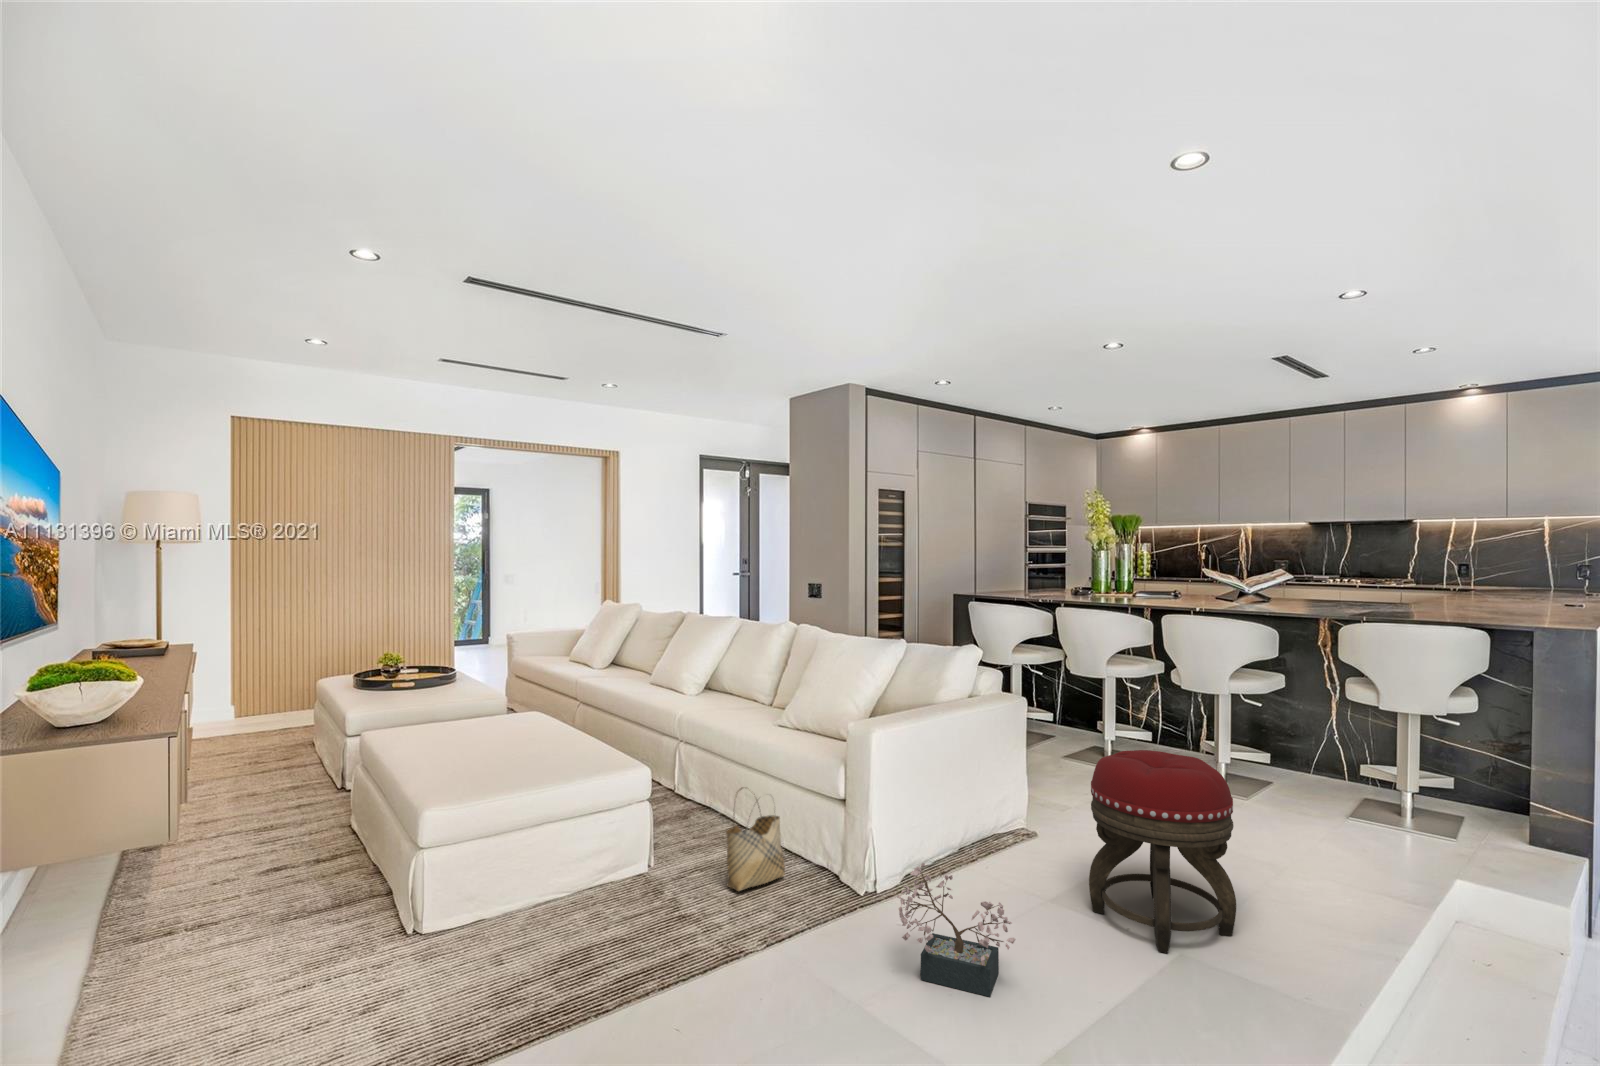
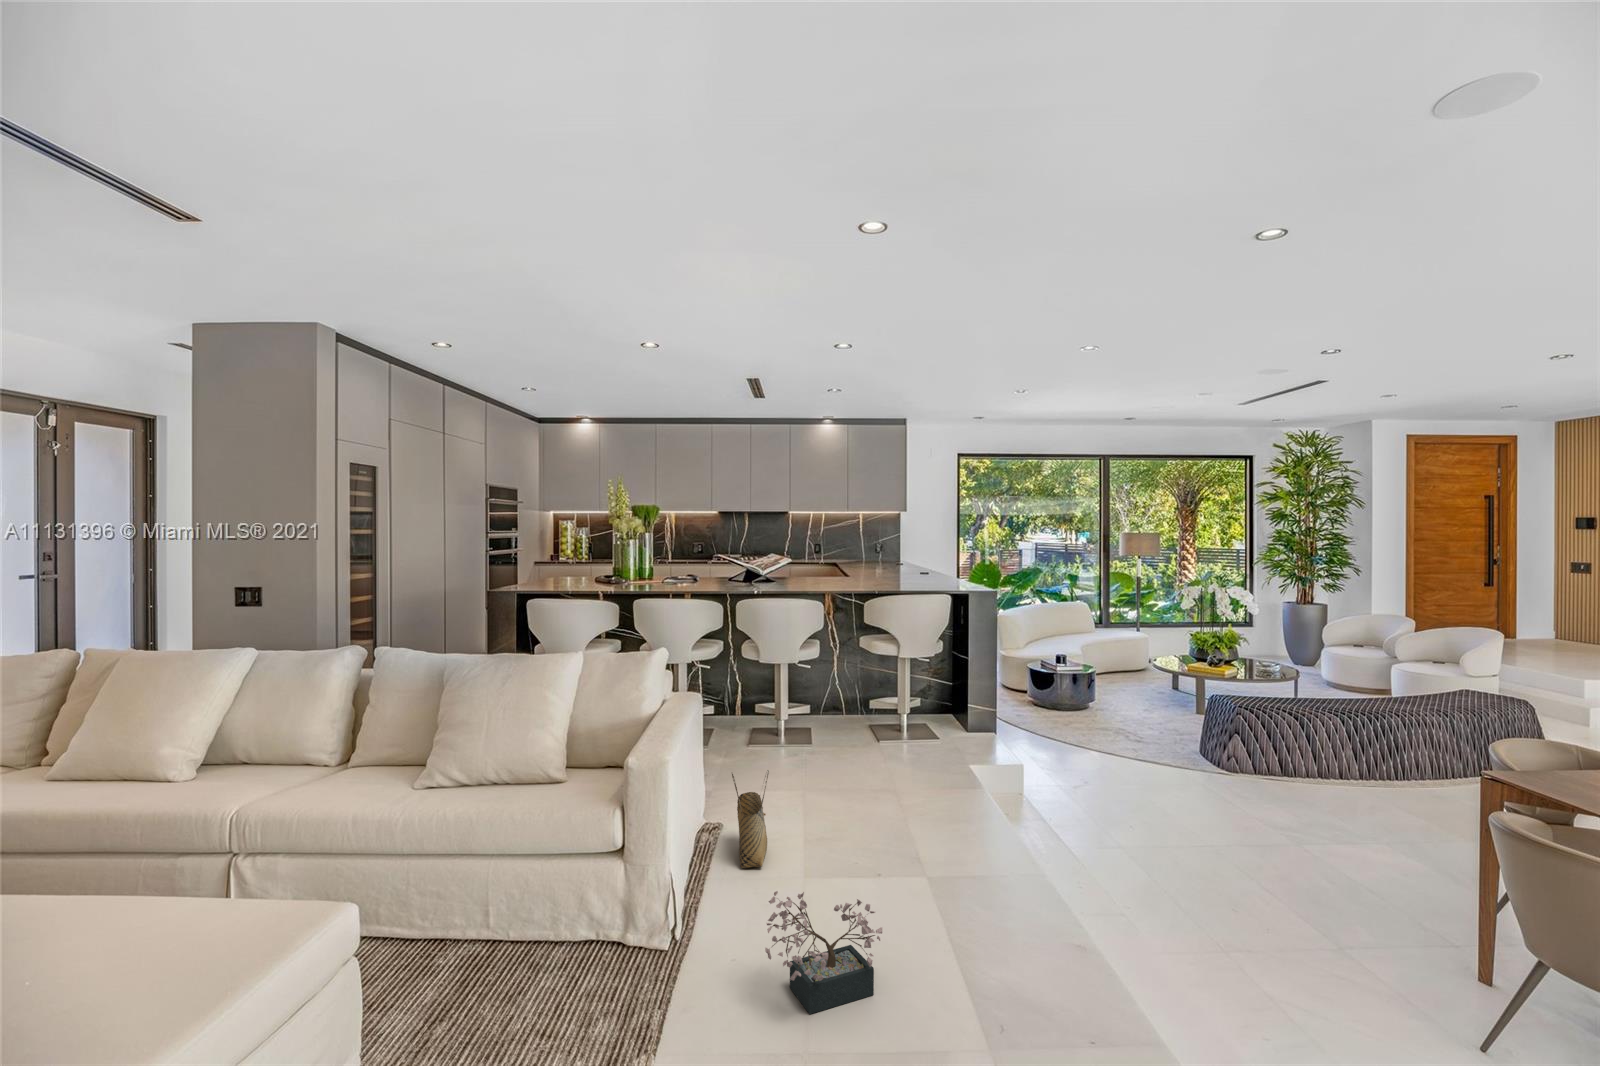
footstool: present [1089,750,1236,953] -> none [828,719,941,891]
woven basket: present [726,787,785,891] -> present [732,770,769,868]

